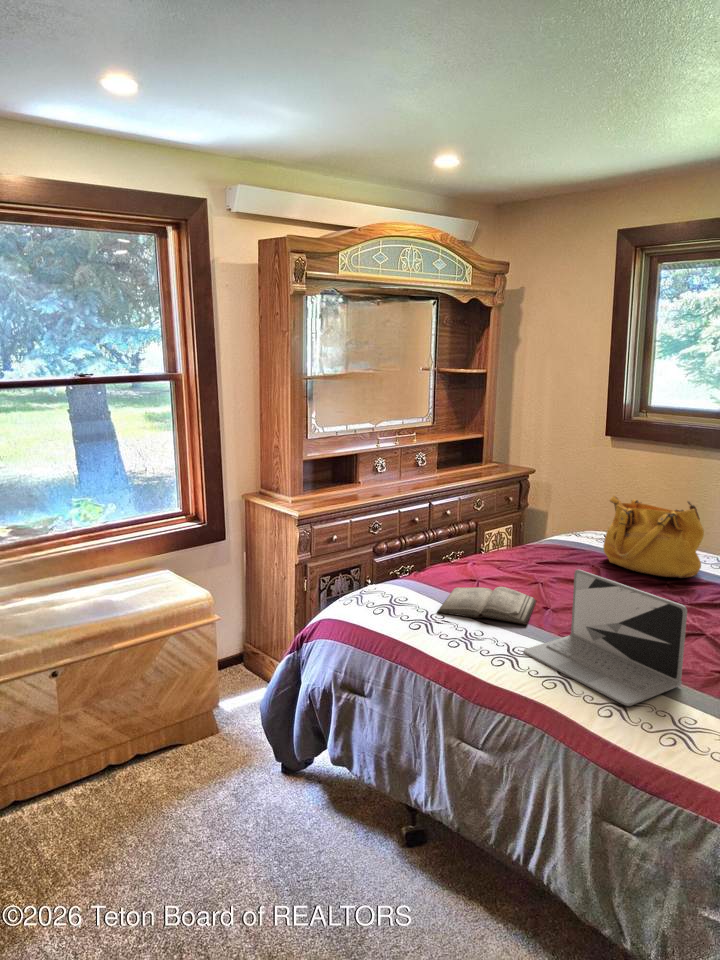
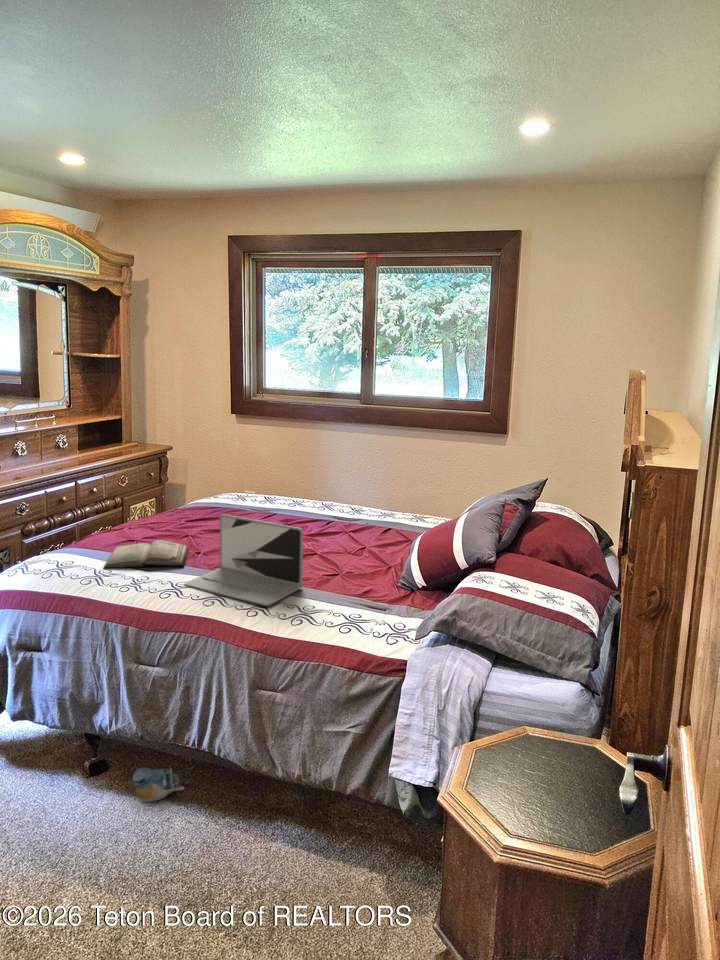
handbag: present [603,496,704,578] -> none [237,459,310,519]
plush toy: none [441,864,504,909] -> present [131,768,184,802]

